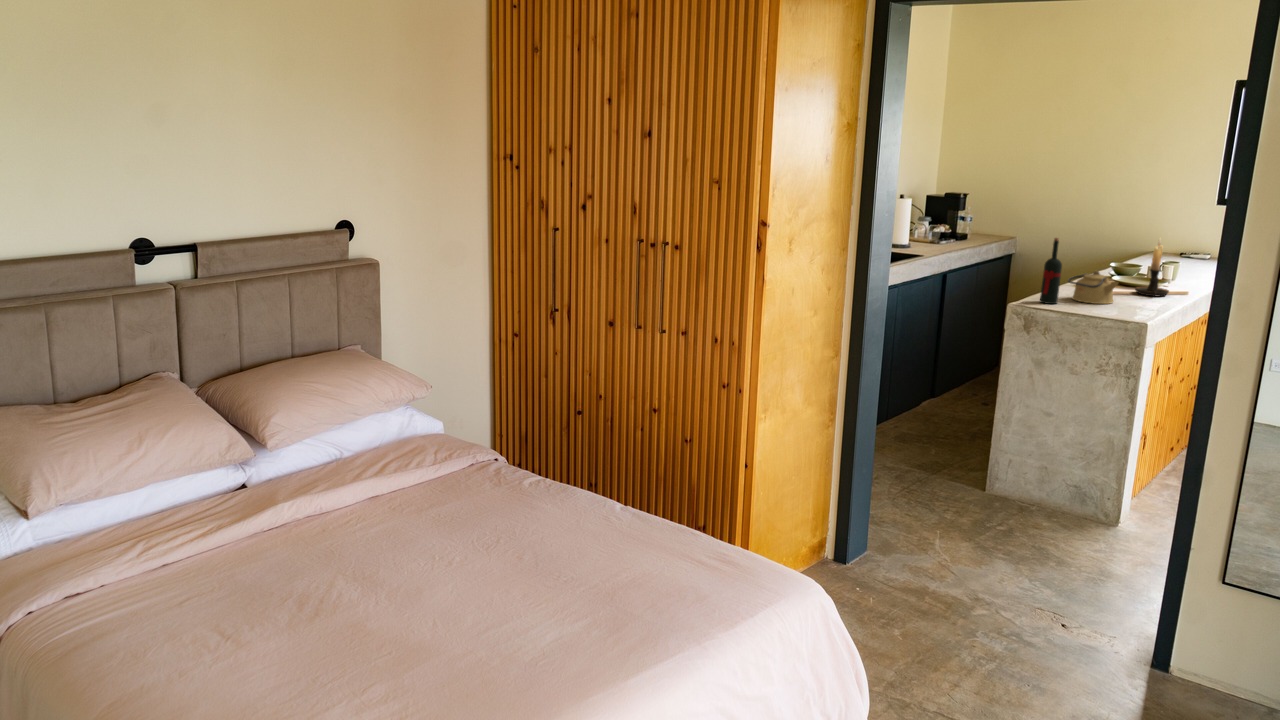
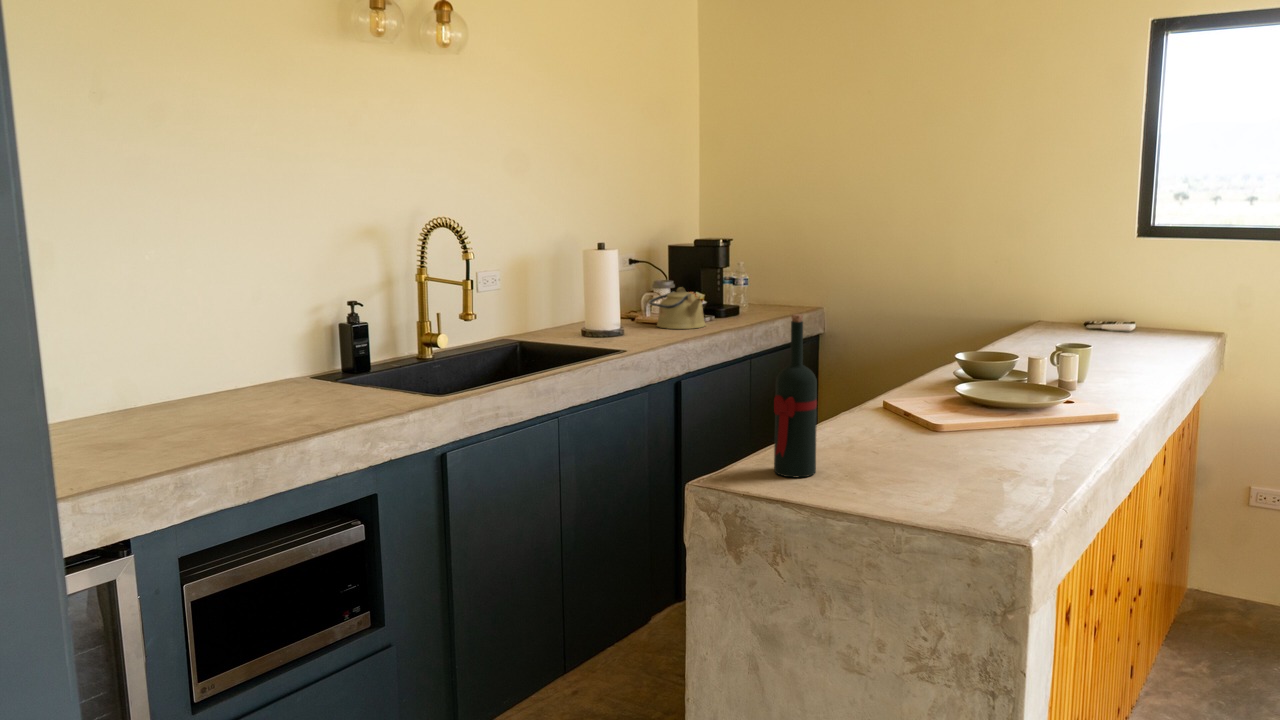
candle holder: present [1135,239,1169,297] -> none [1002,299,1076,435]
kettle: present [1068,271,1118,304] -> present [649,287,705,329]

